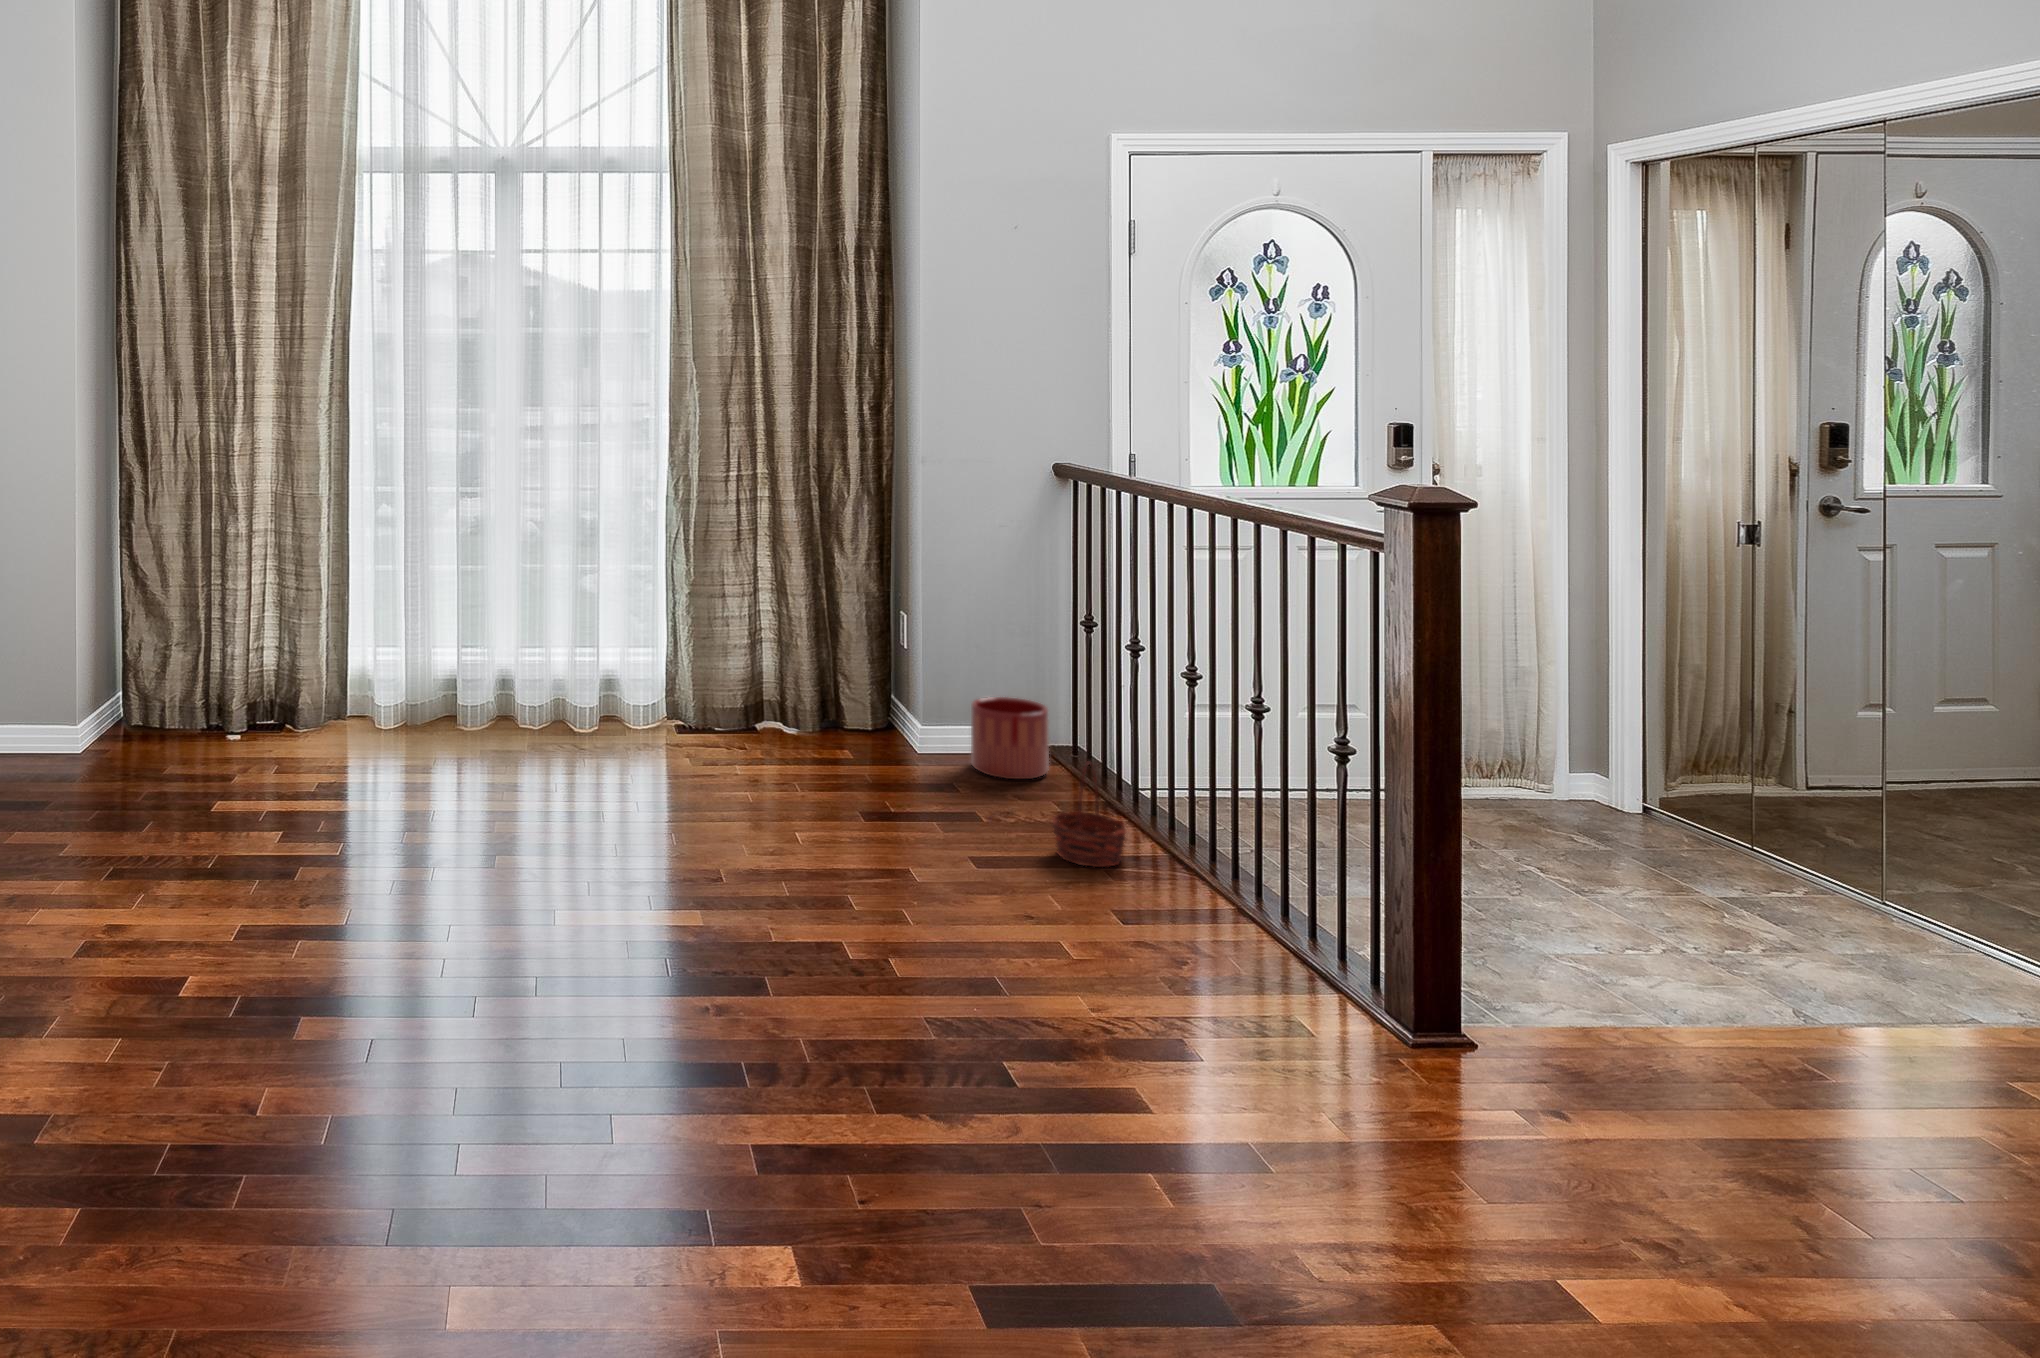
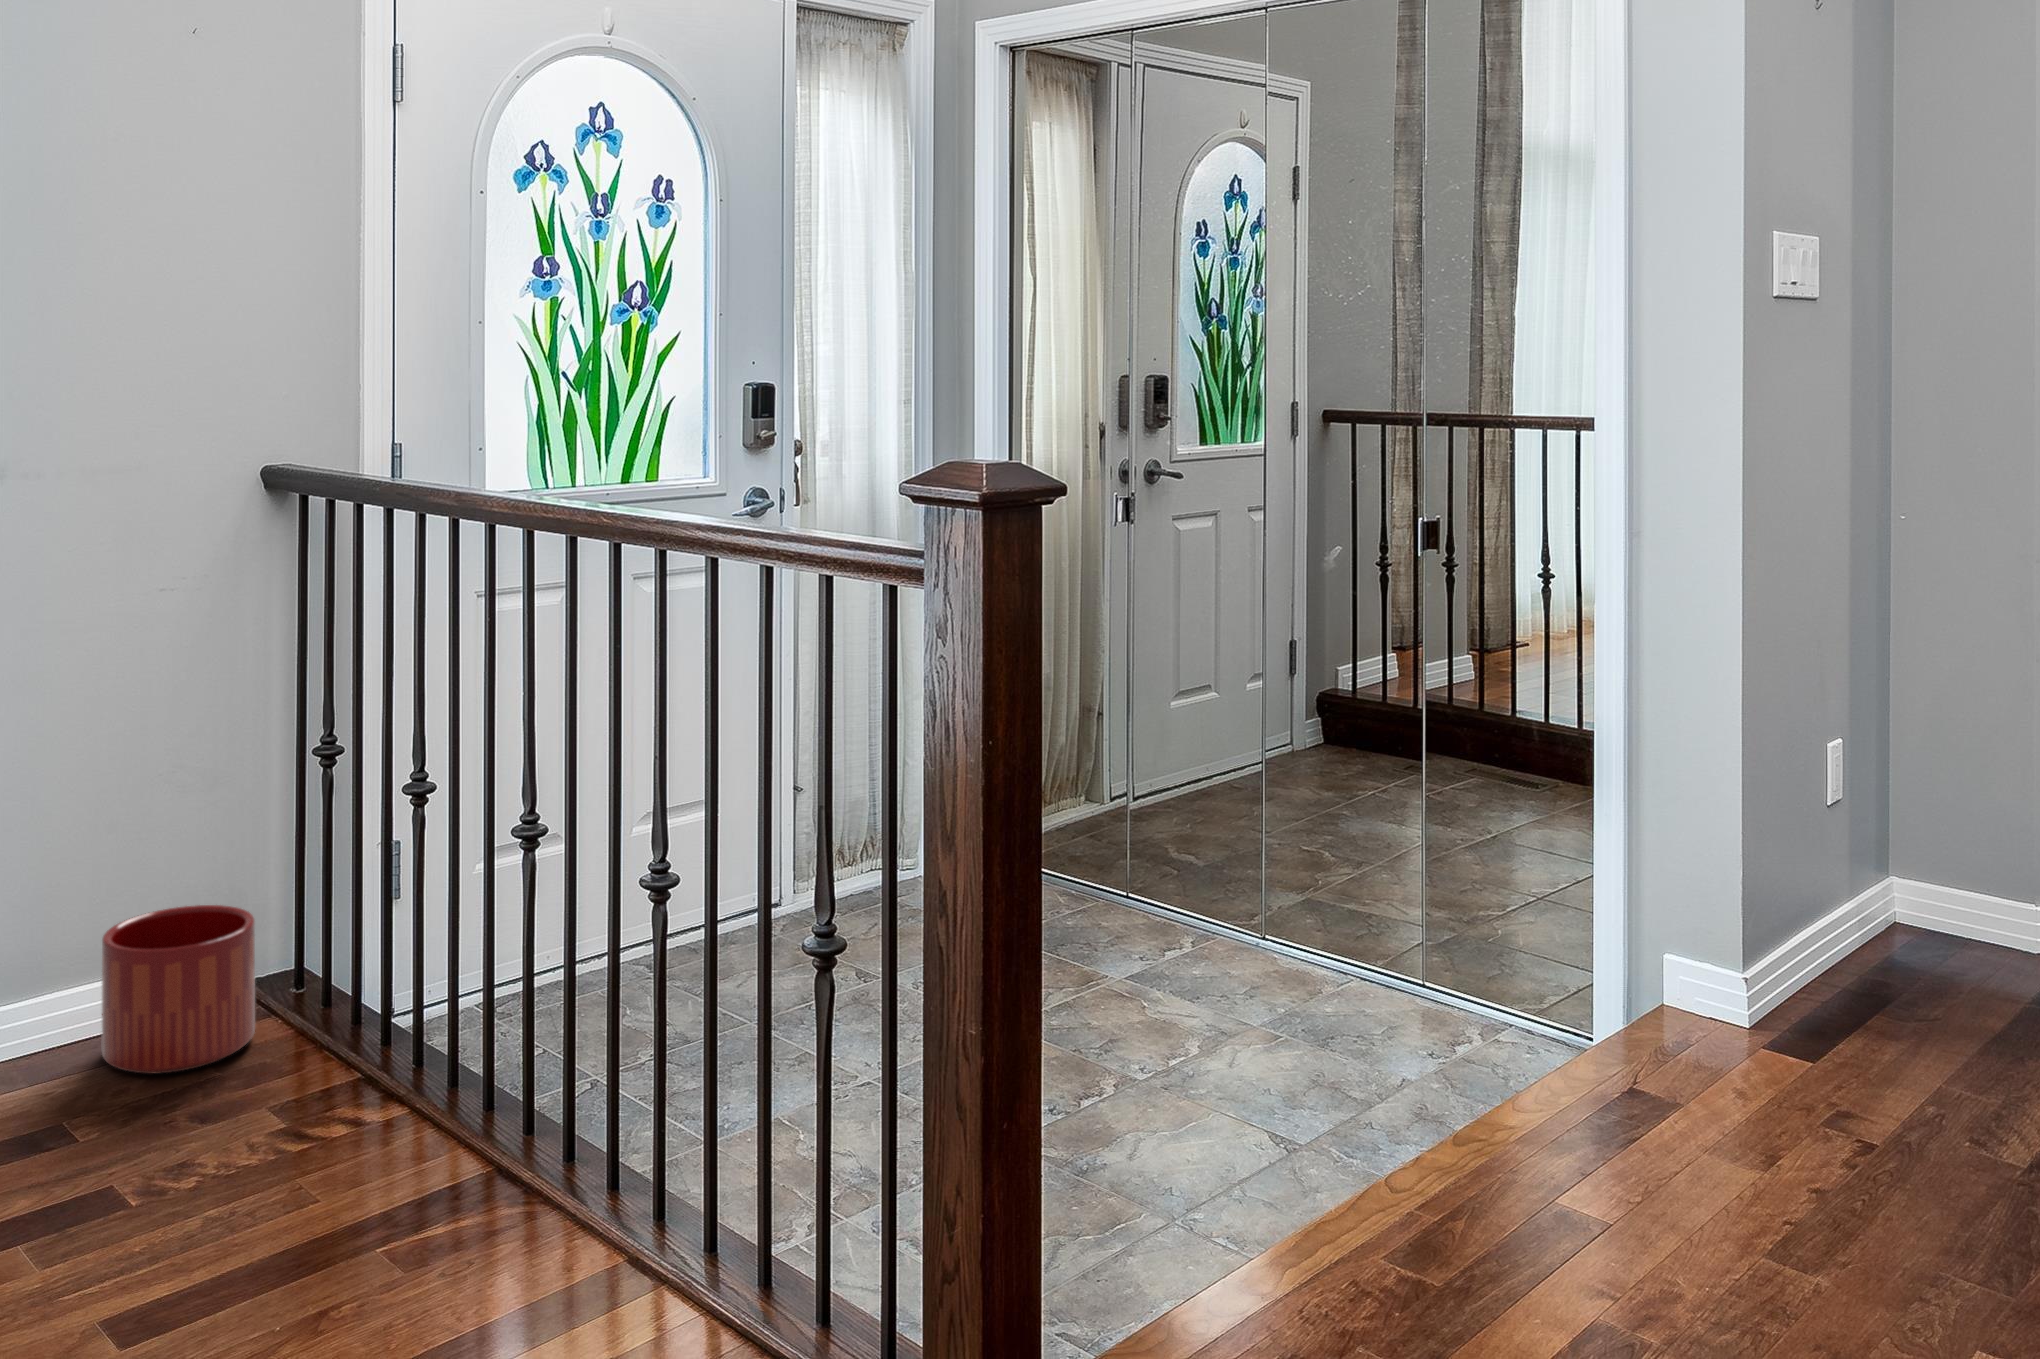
basket: present [1053,761,1127,867] -> none [277,1039,425,1257]

